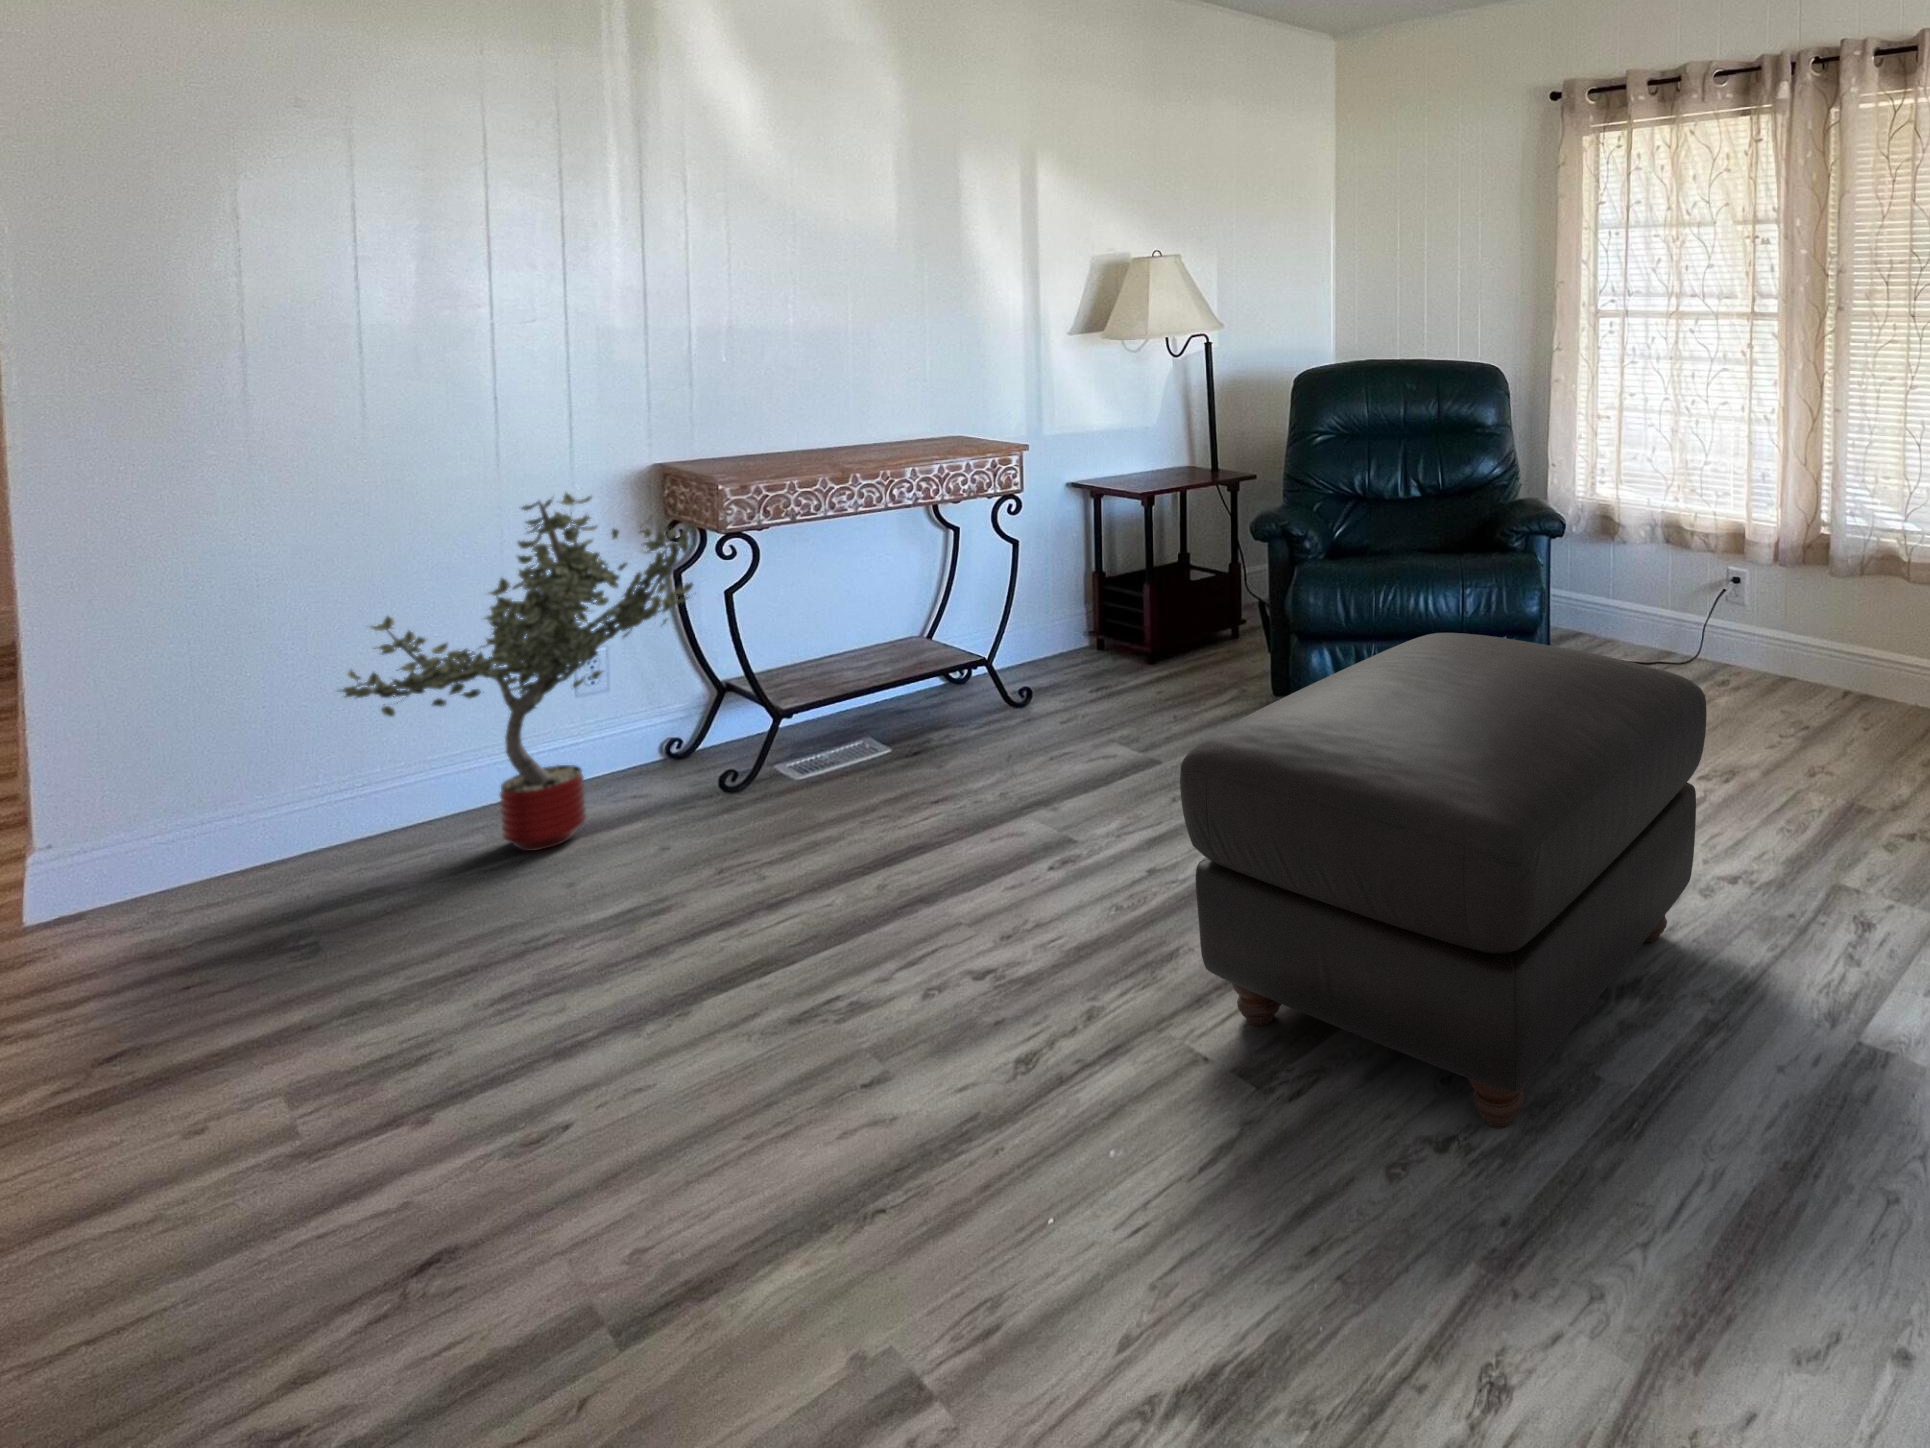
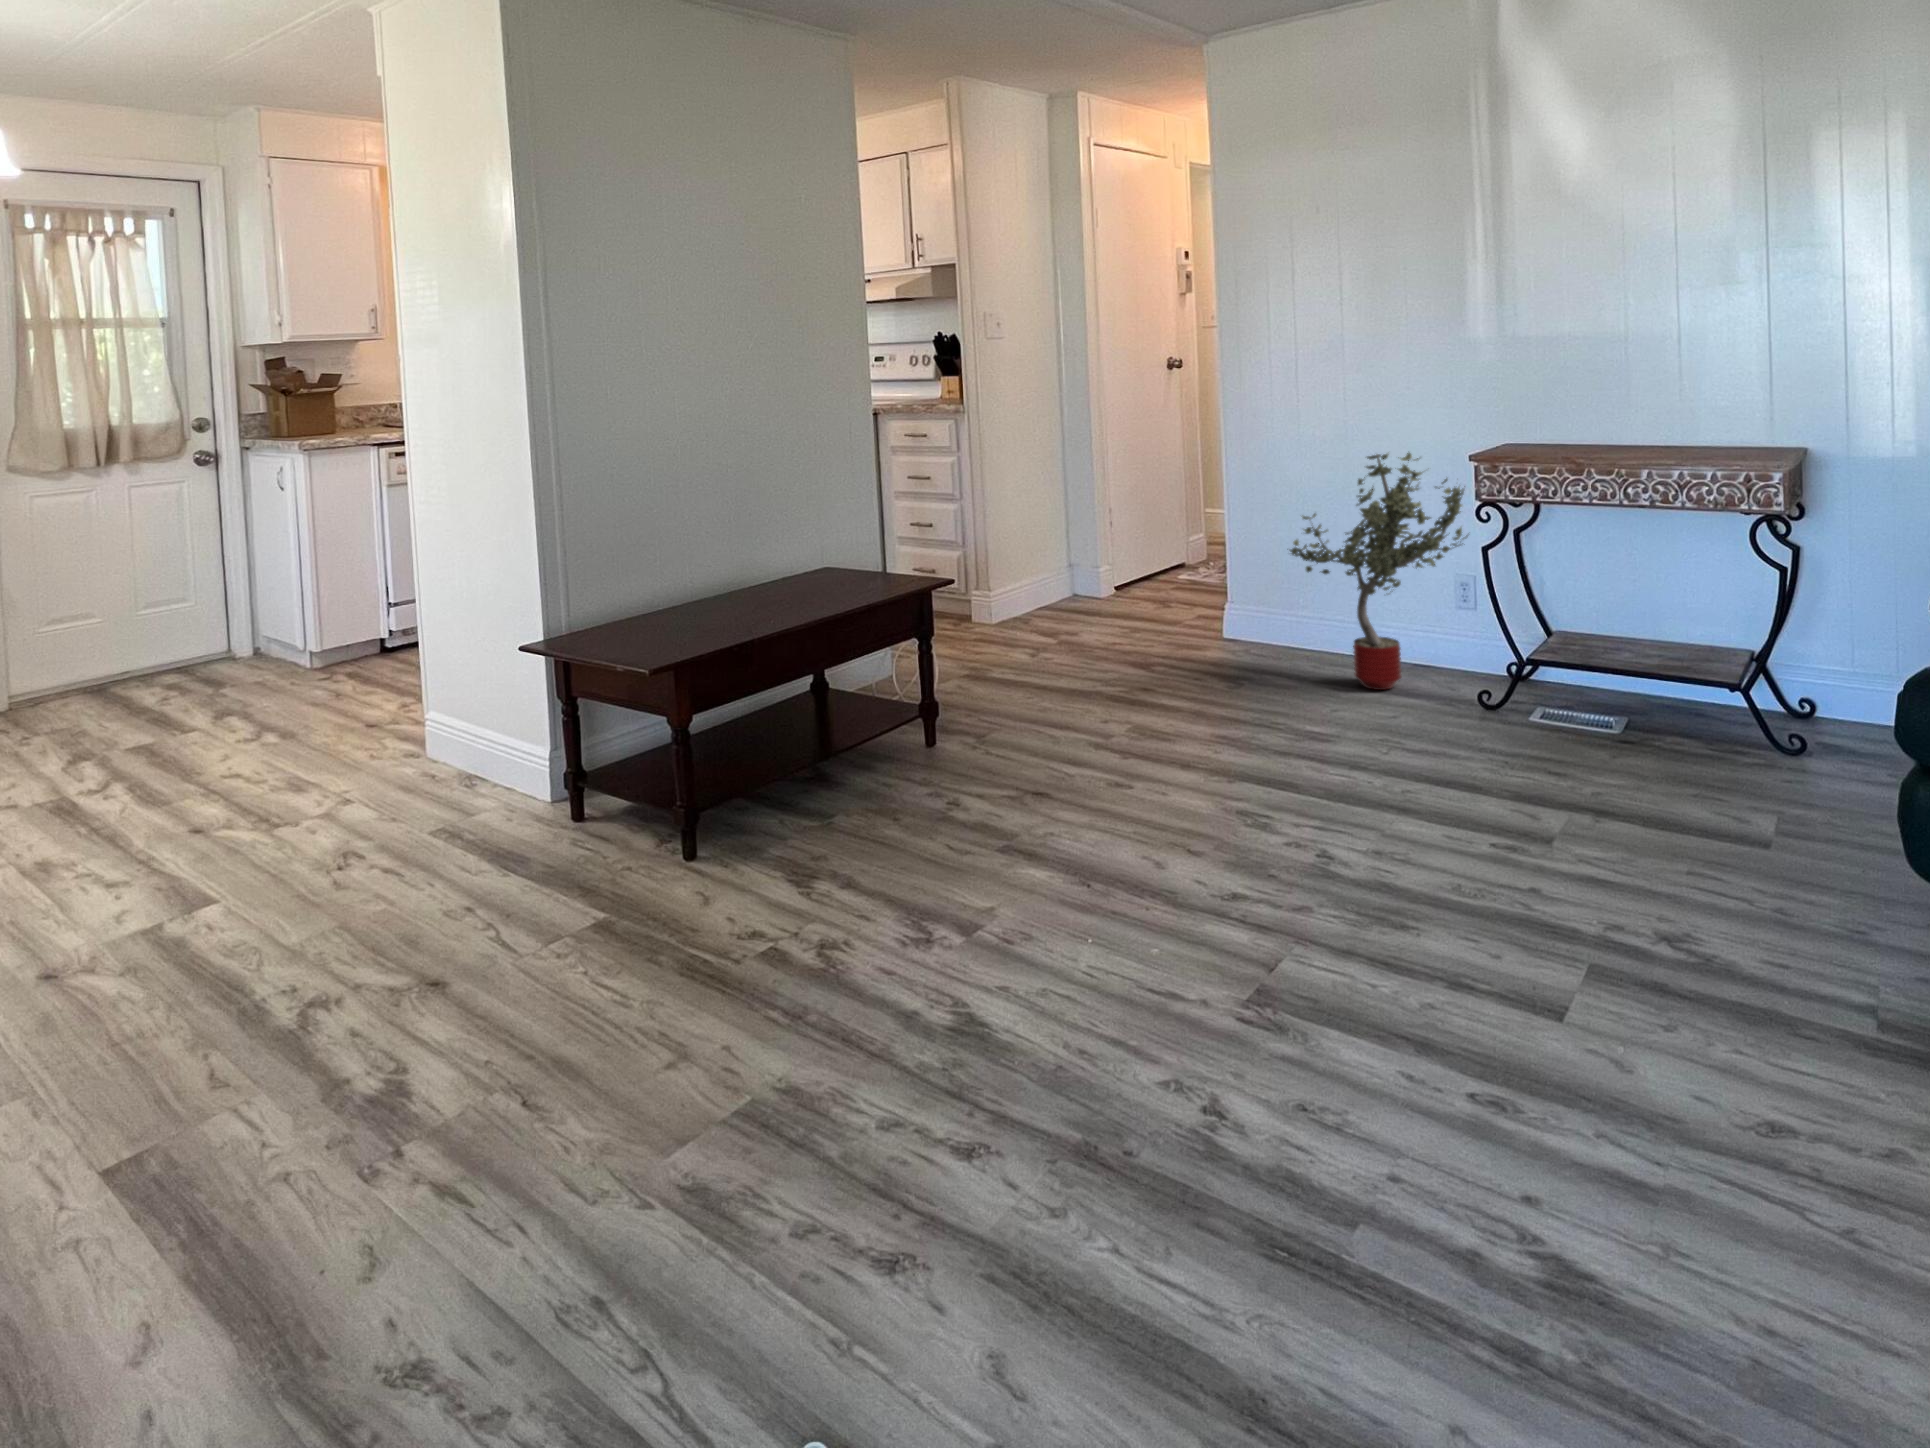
ottoman: present [1180,633,1707,1128] -> none [1169,708,1794,1300]

